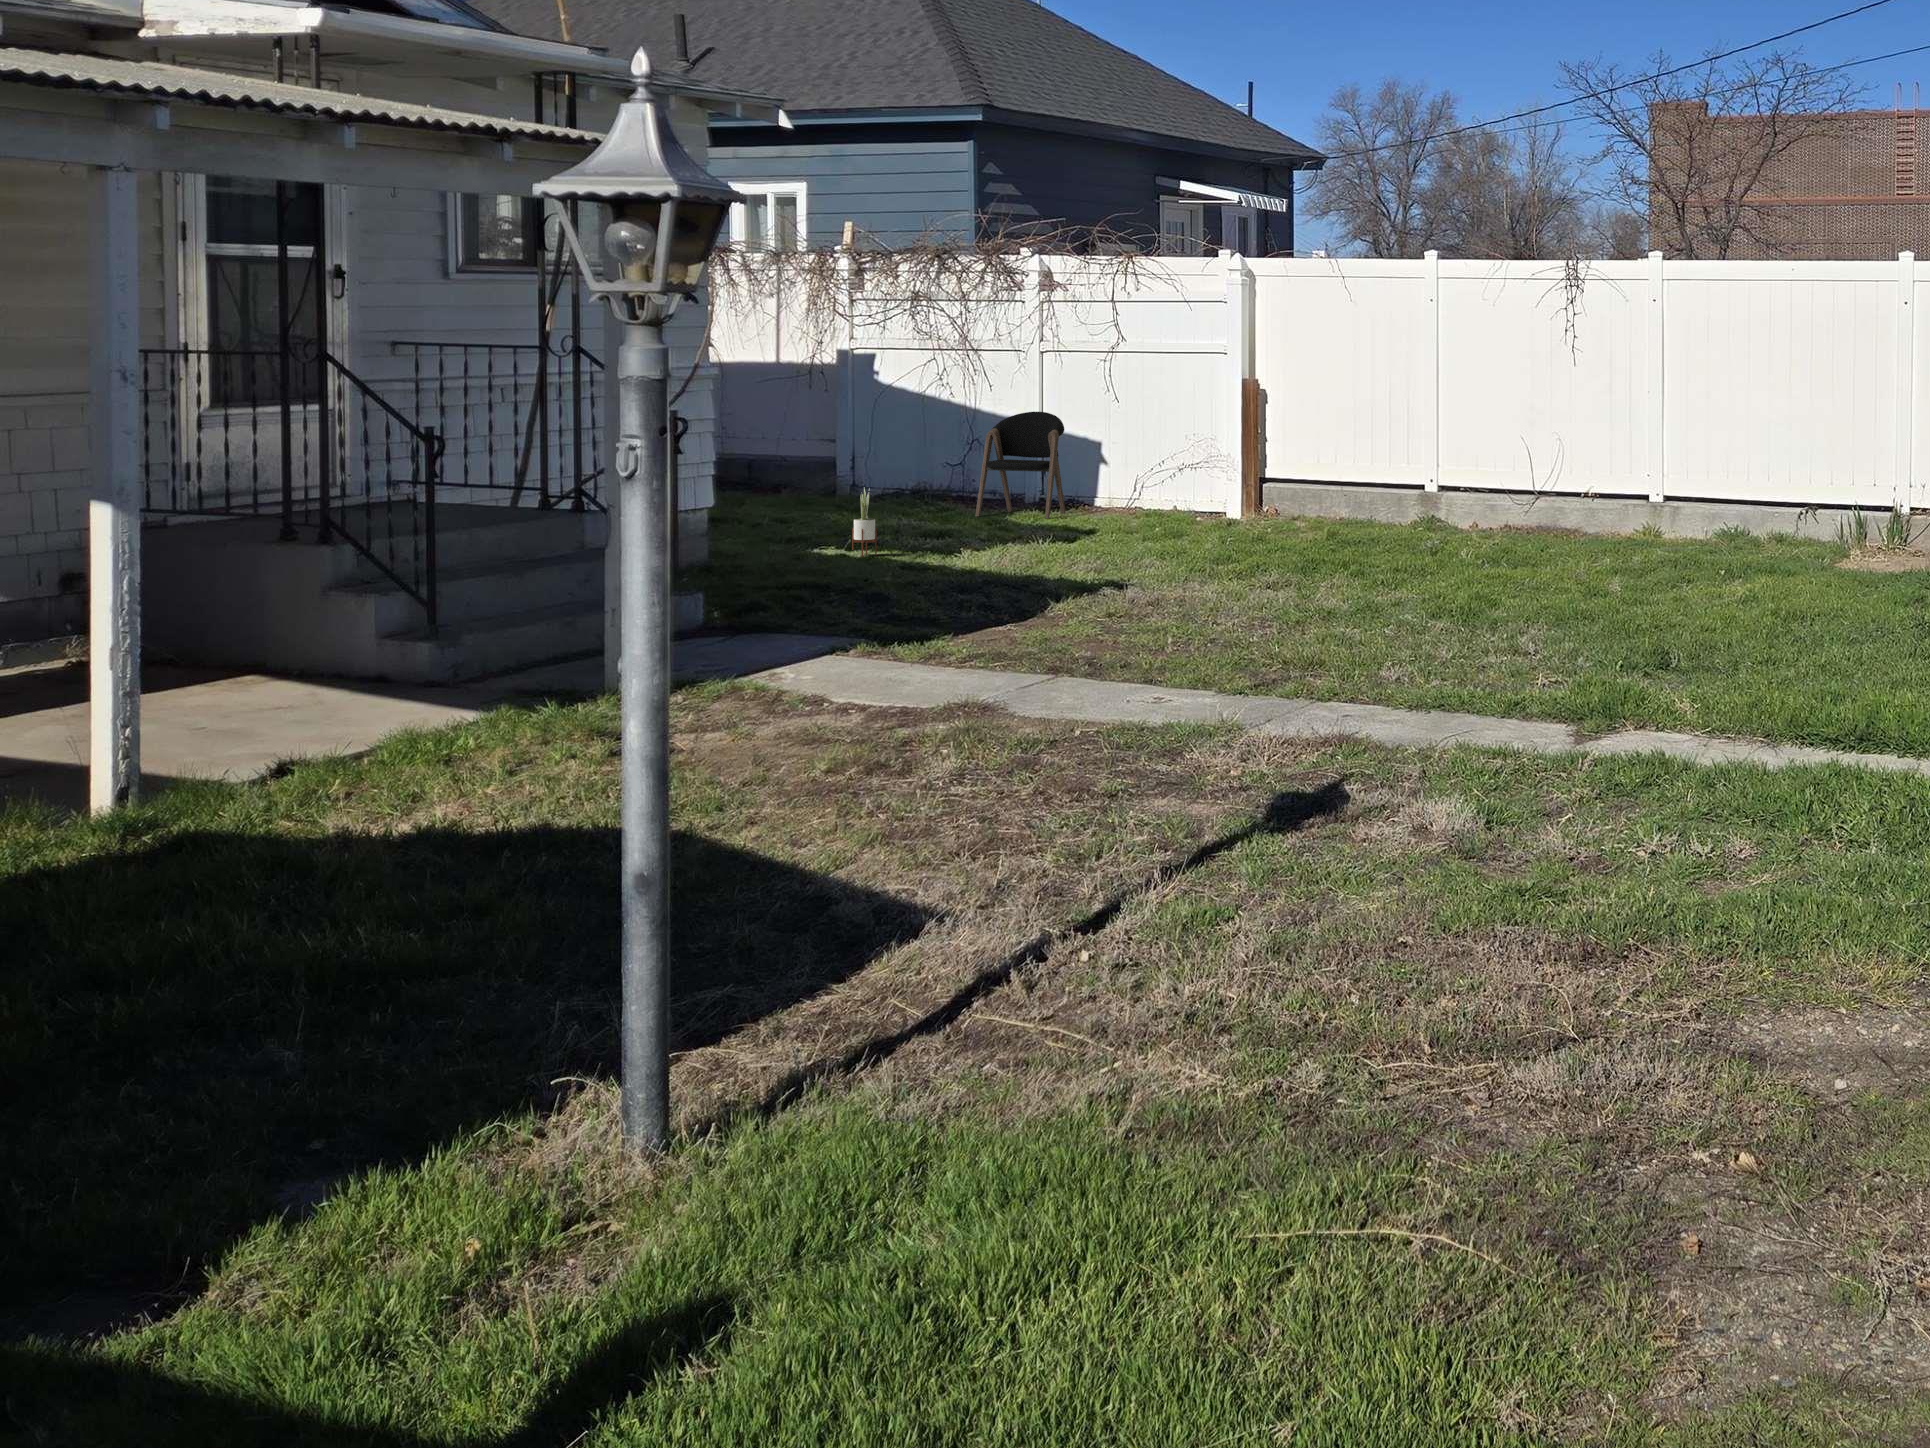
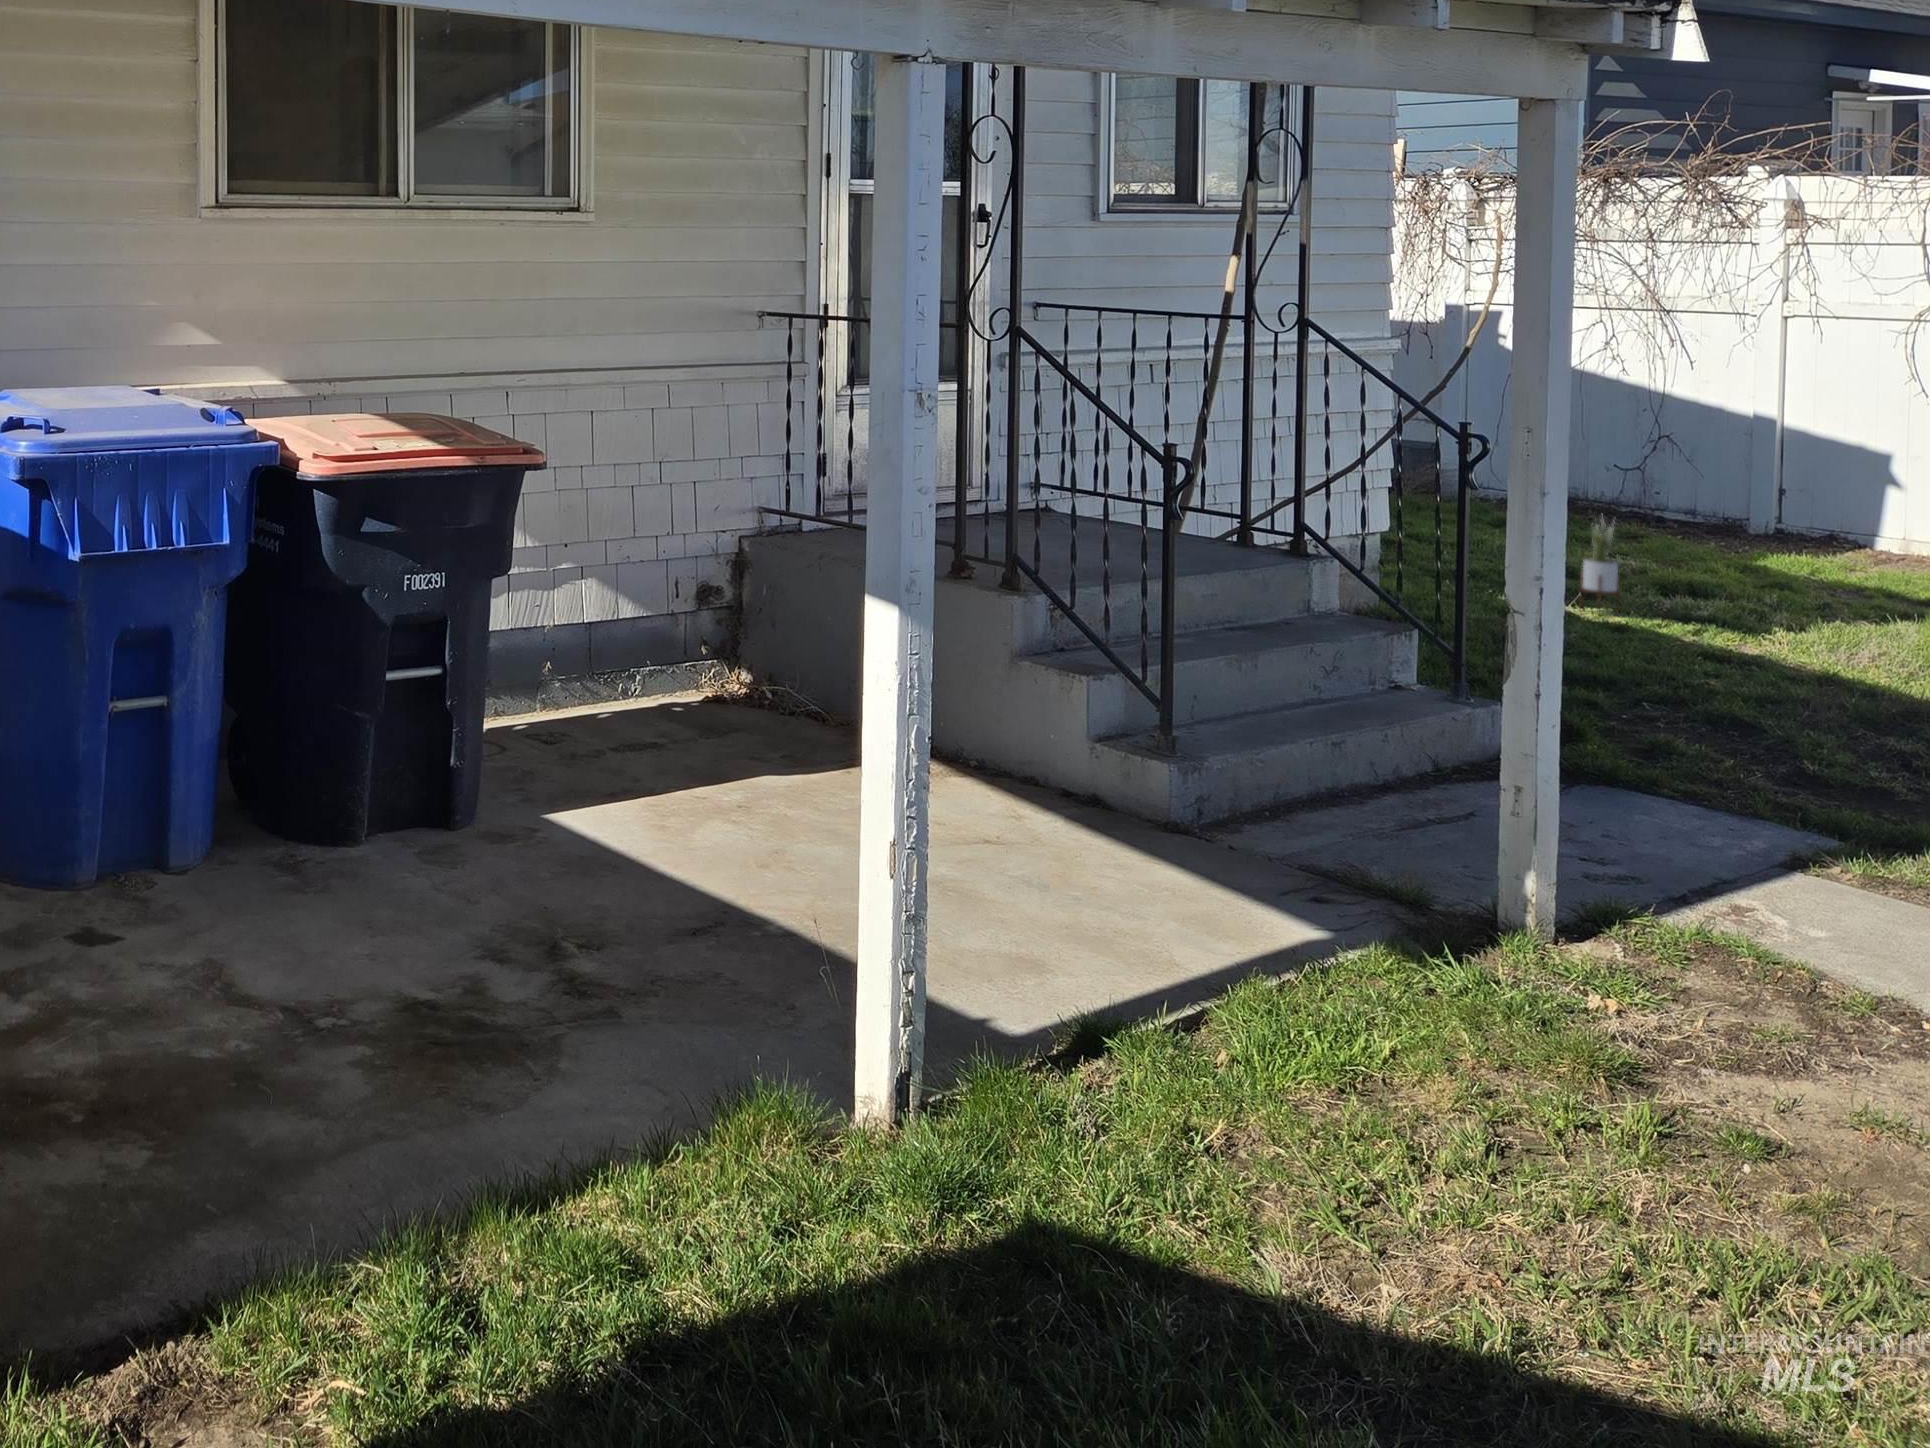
chair: present [975,412,1065,519] -> none [1679,401,1828,560]

